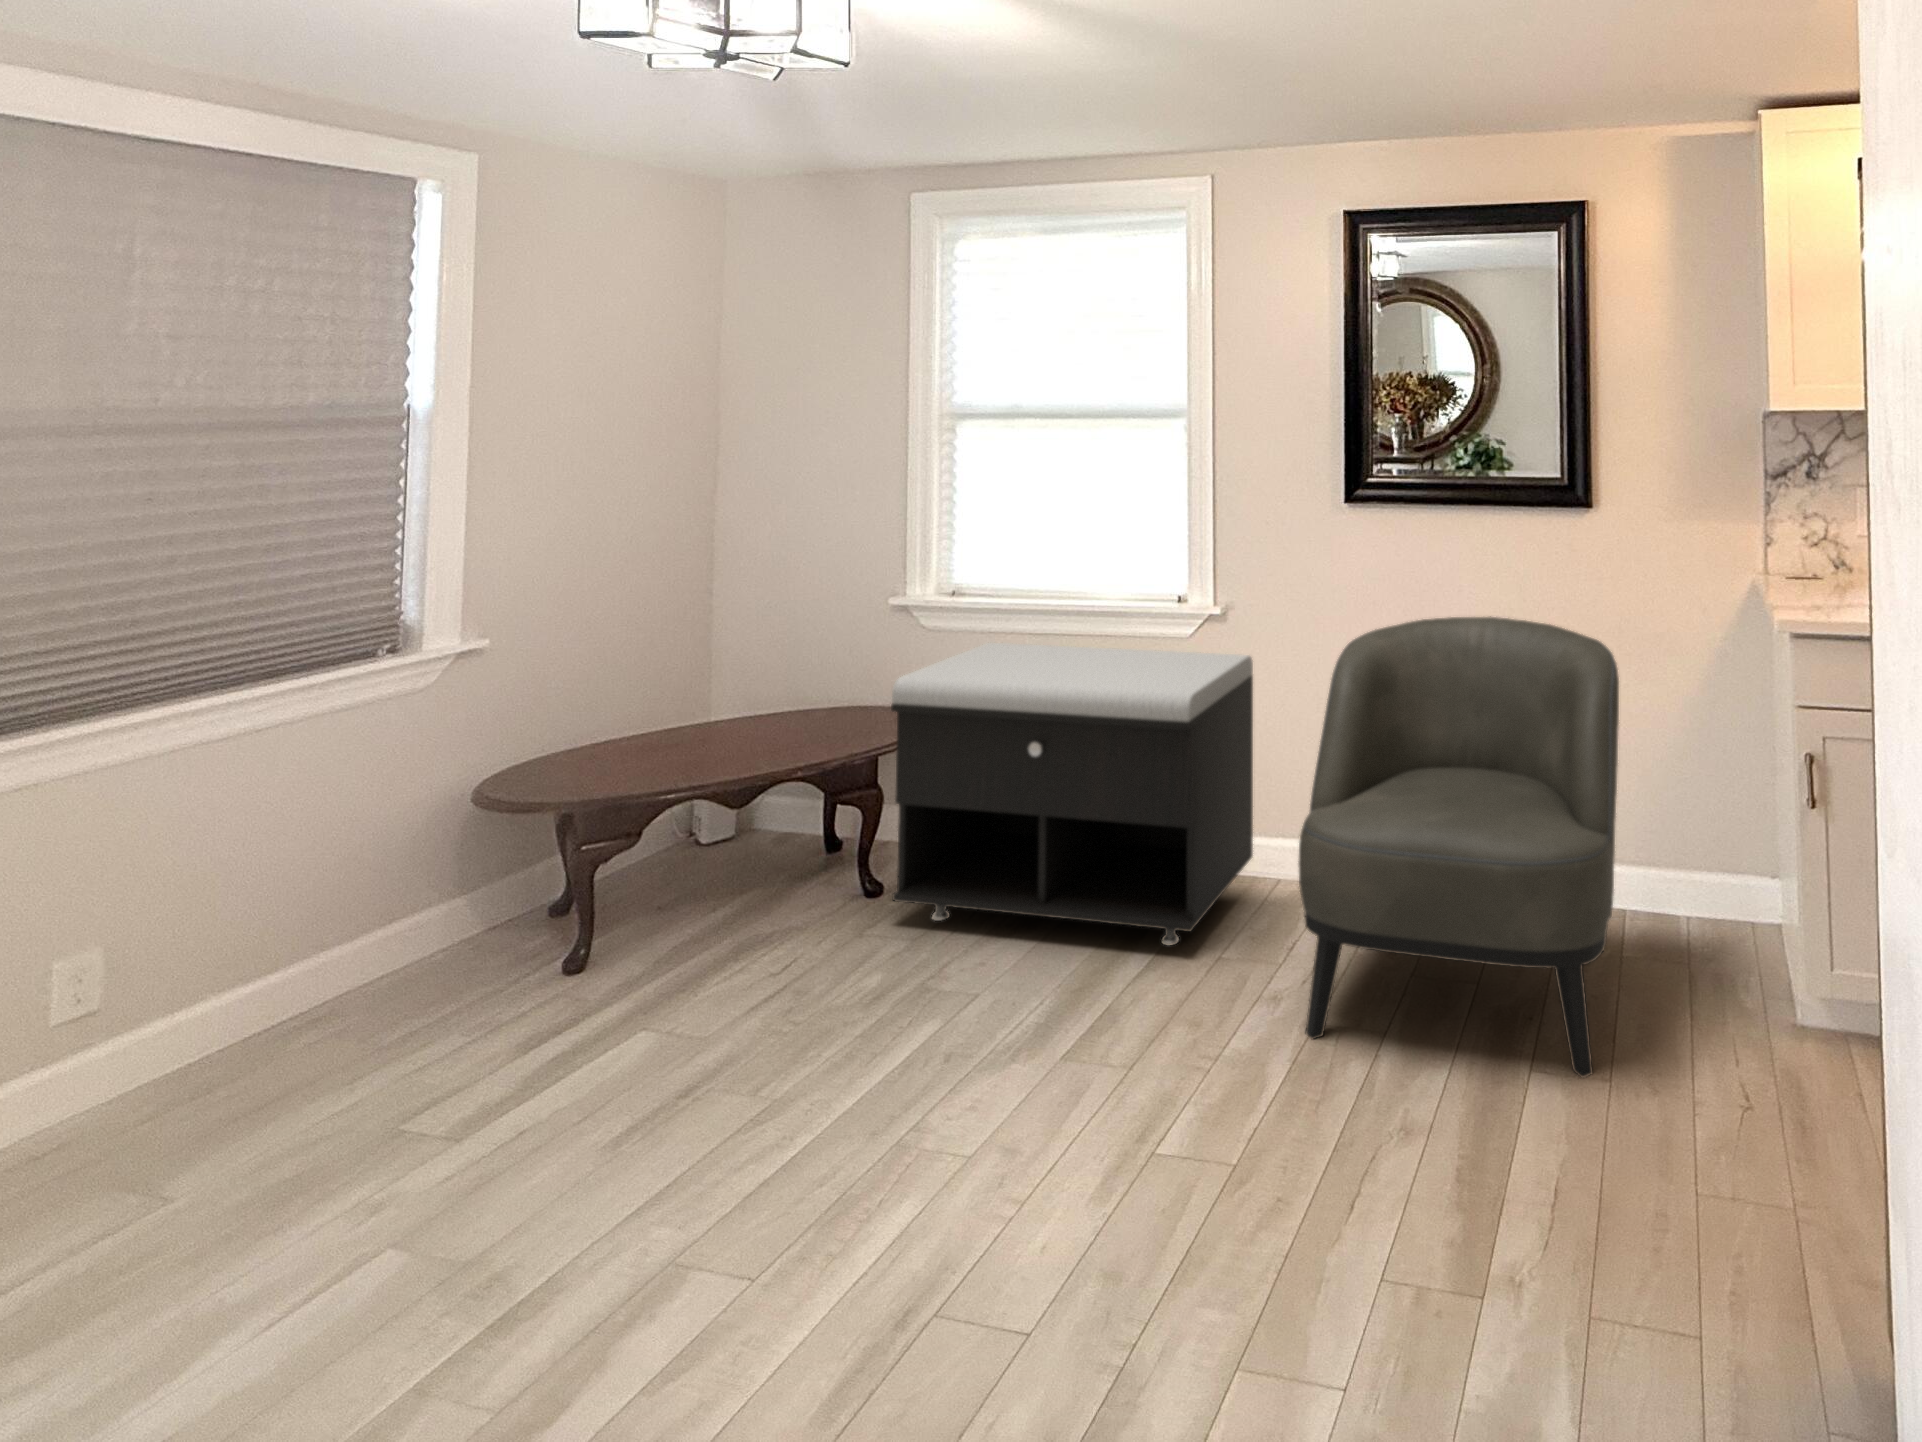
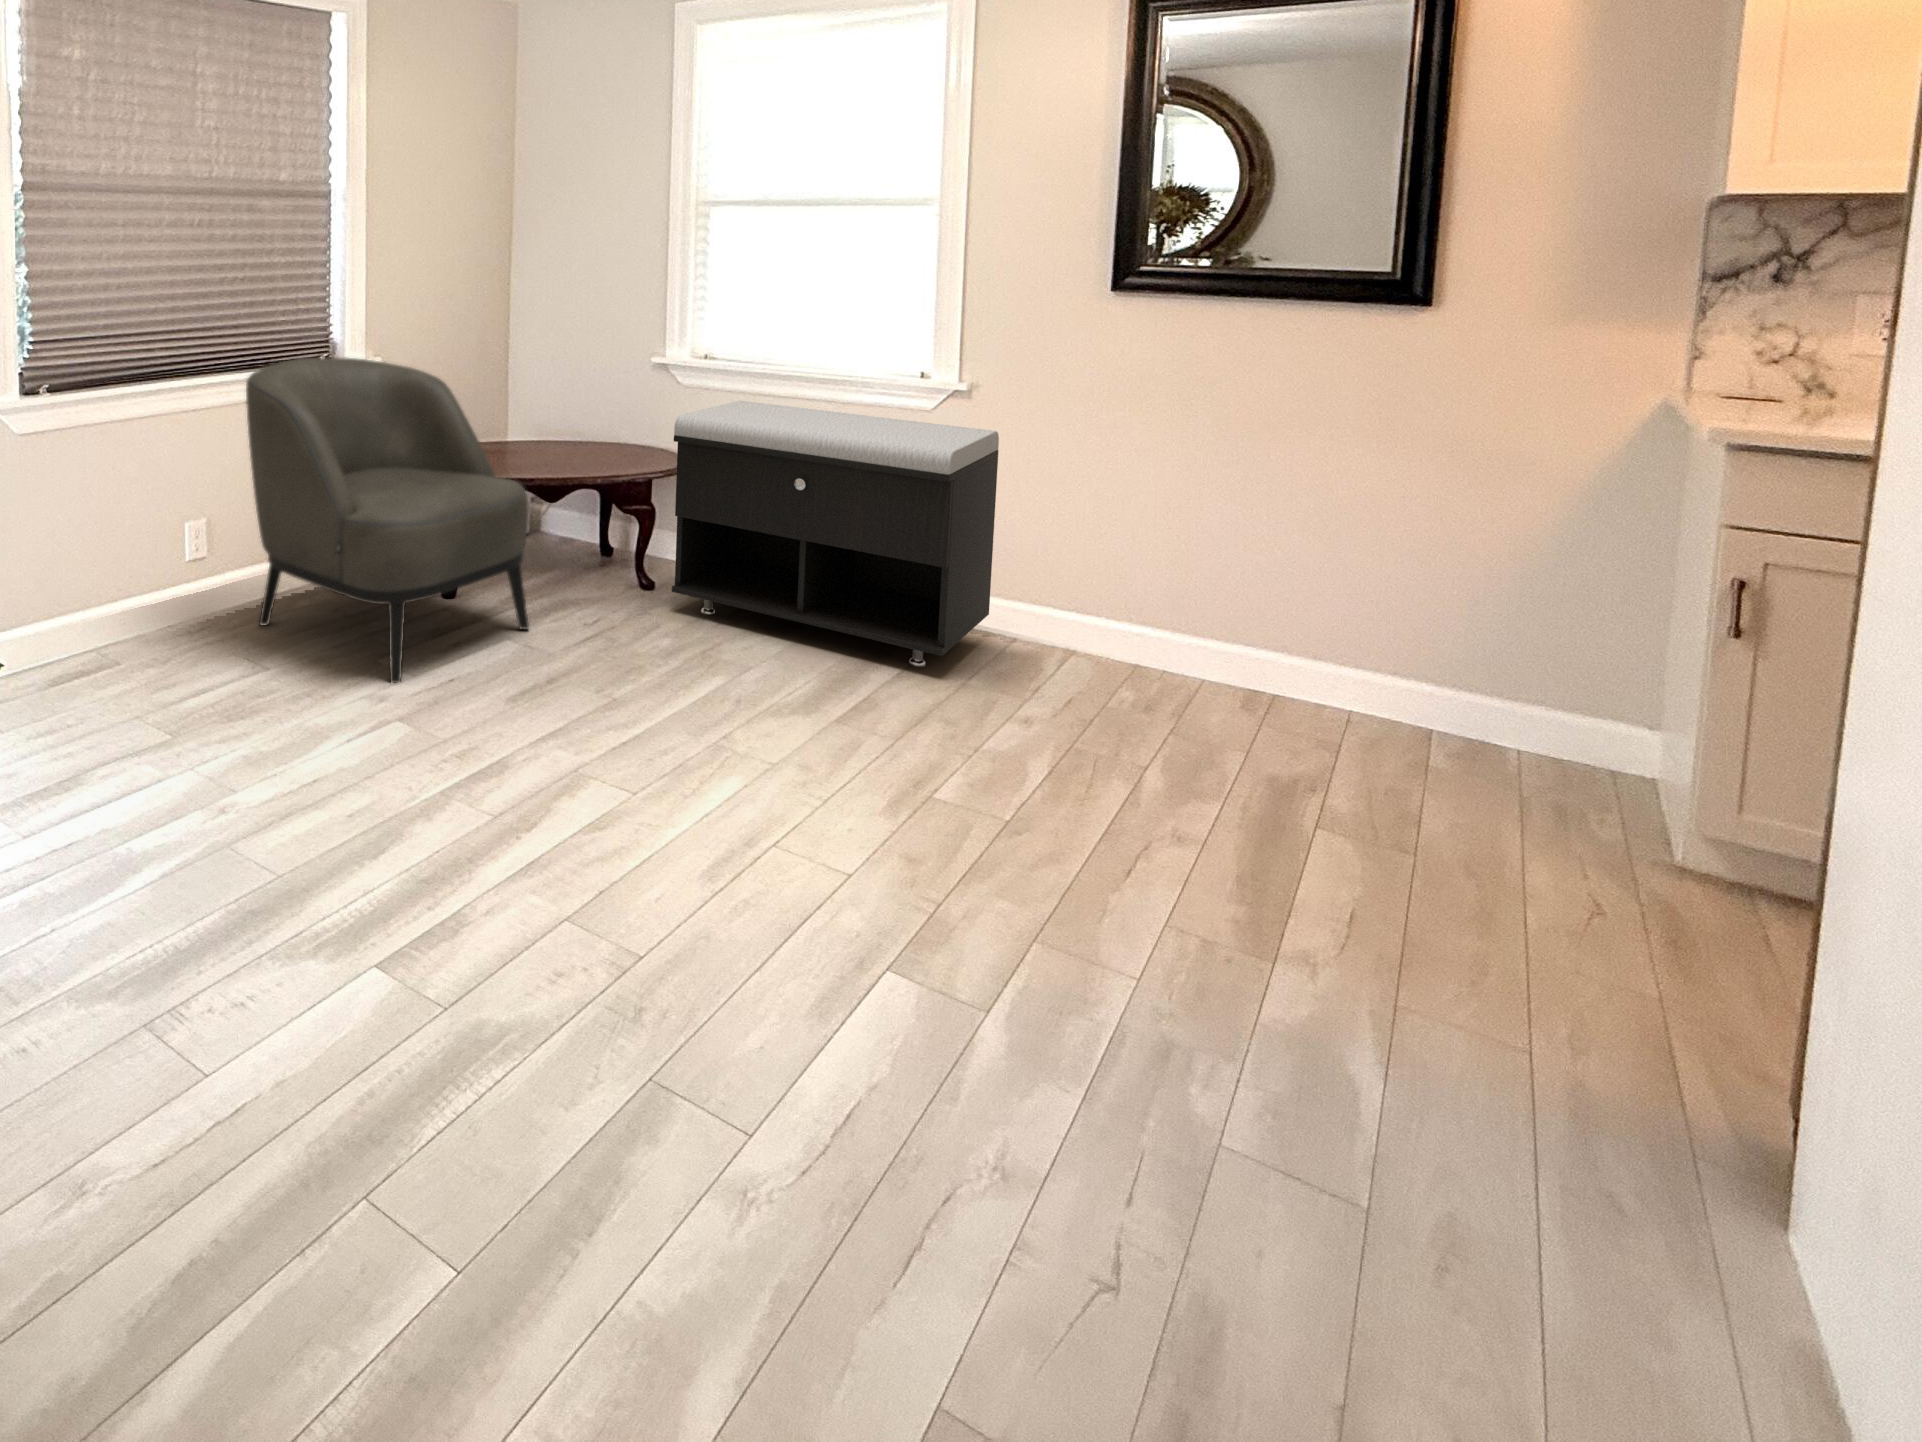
armchair: present [1298,616,1619,1077] -> present [246,357,529,683]

